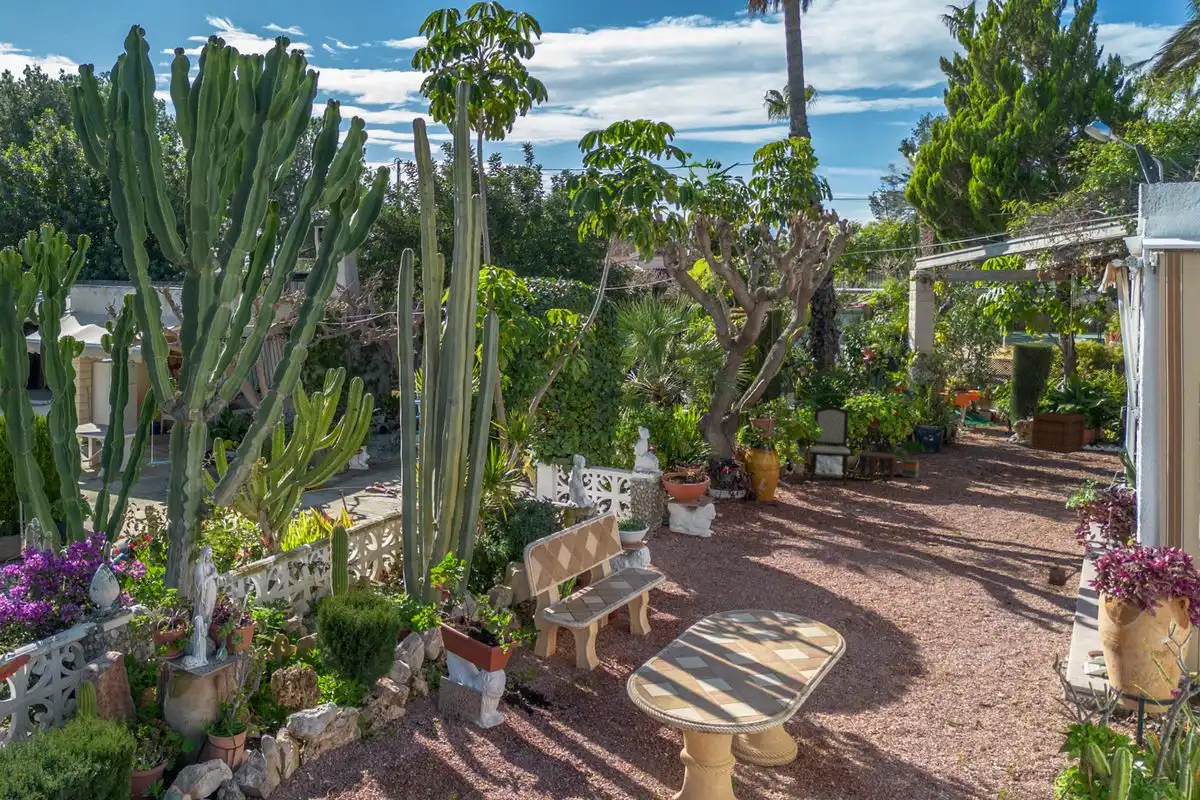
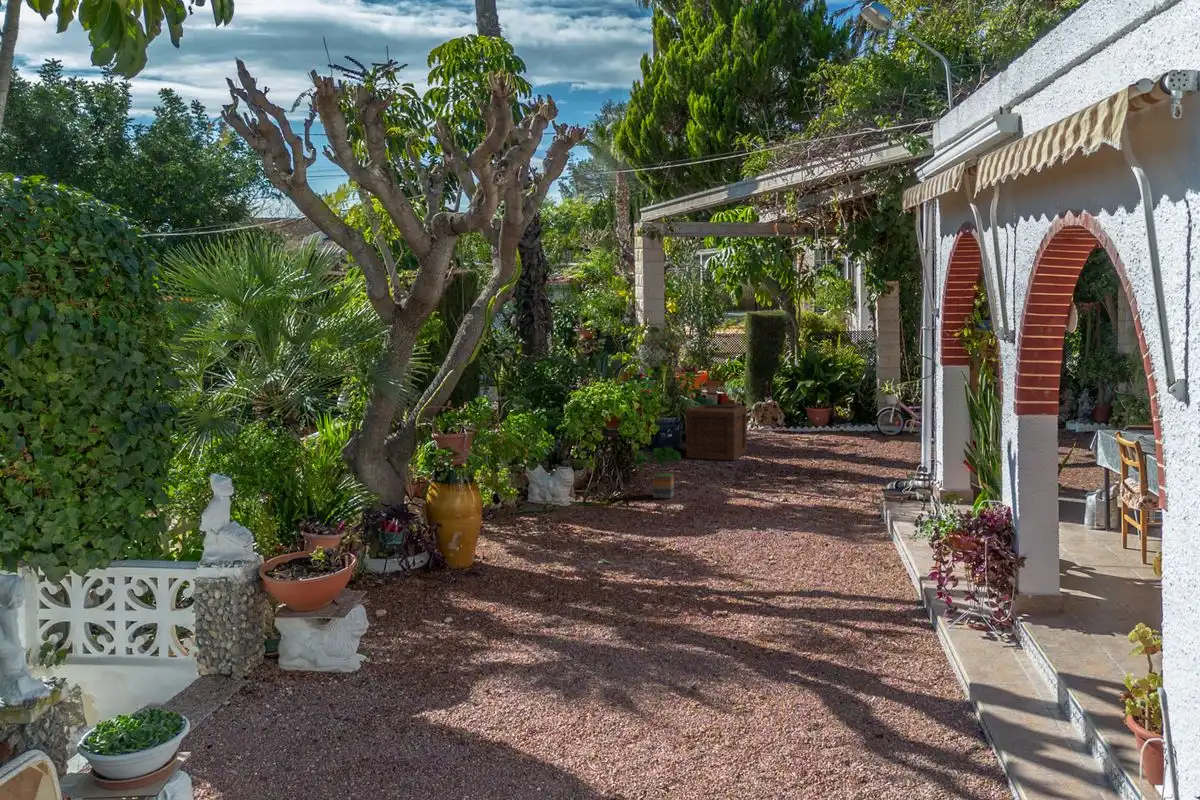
armchair: present [807,406,854,485] -> none [519,405,587,522]
wooden crate: present [1031,412,1086,453] -> present [686,405,747,461]
stool: present [859,452,896,480] -> none [594,467,644,509]
watering can: present [1041,560,1081,585] -> none [916,653,981,698]

